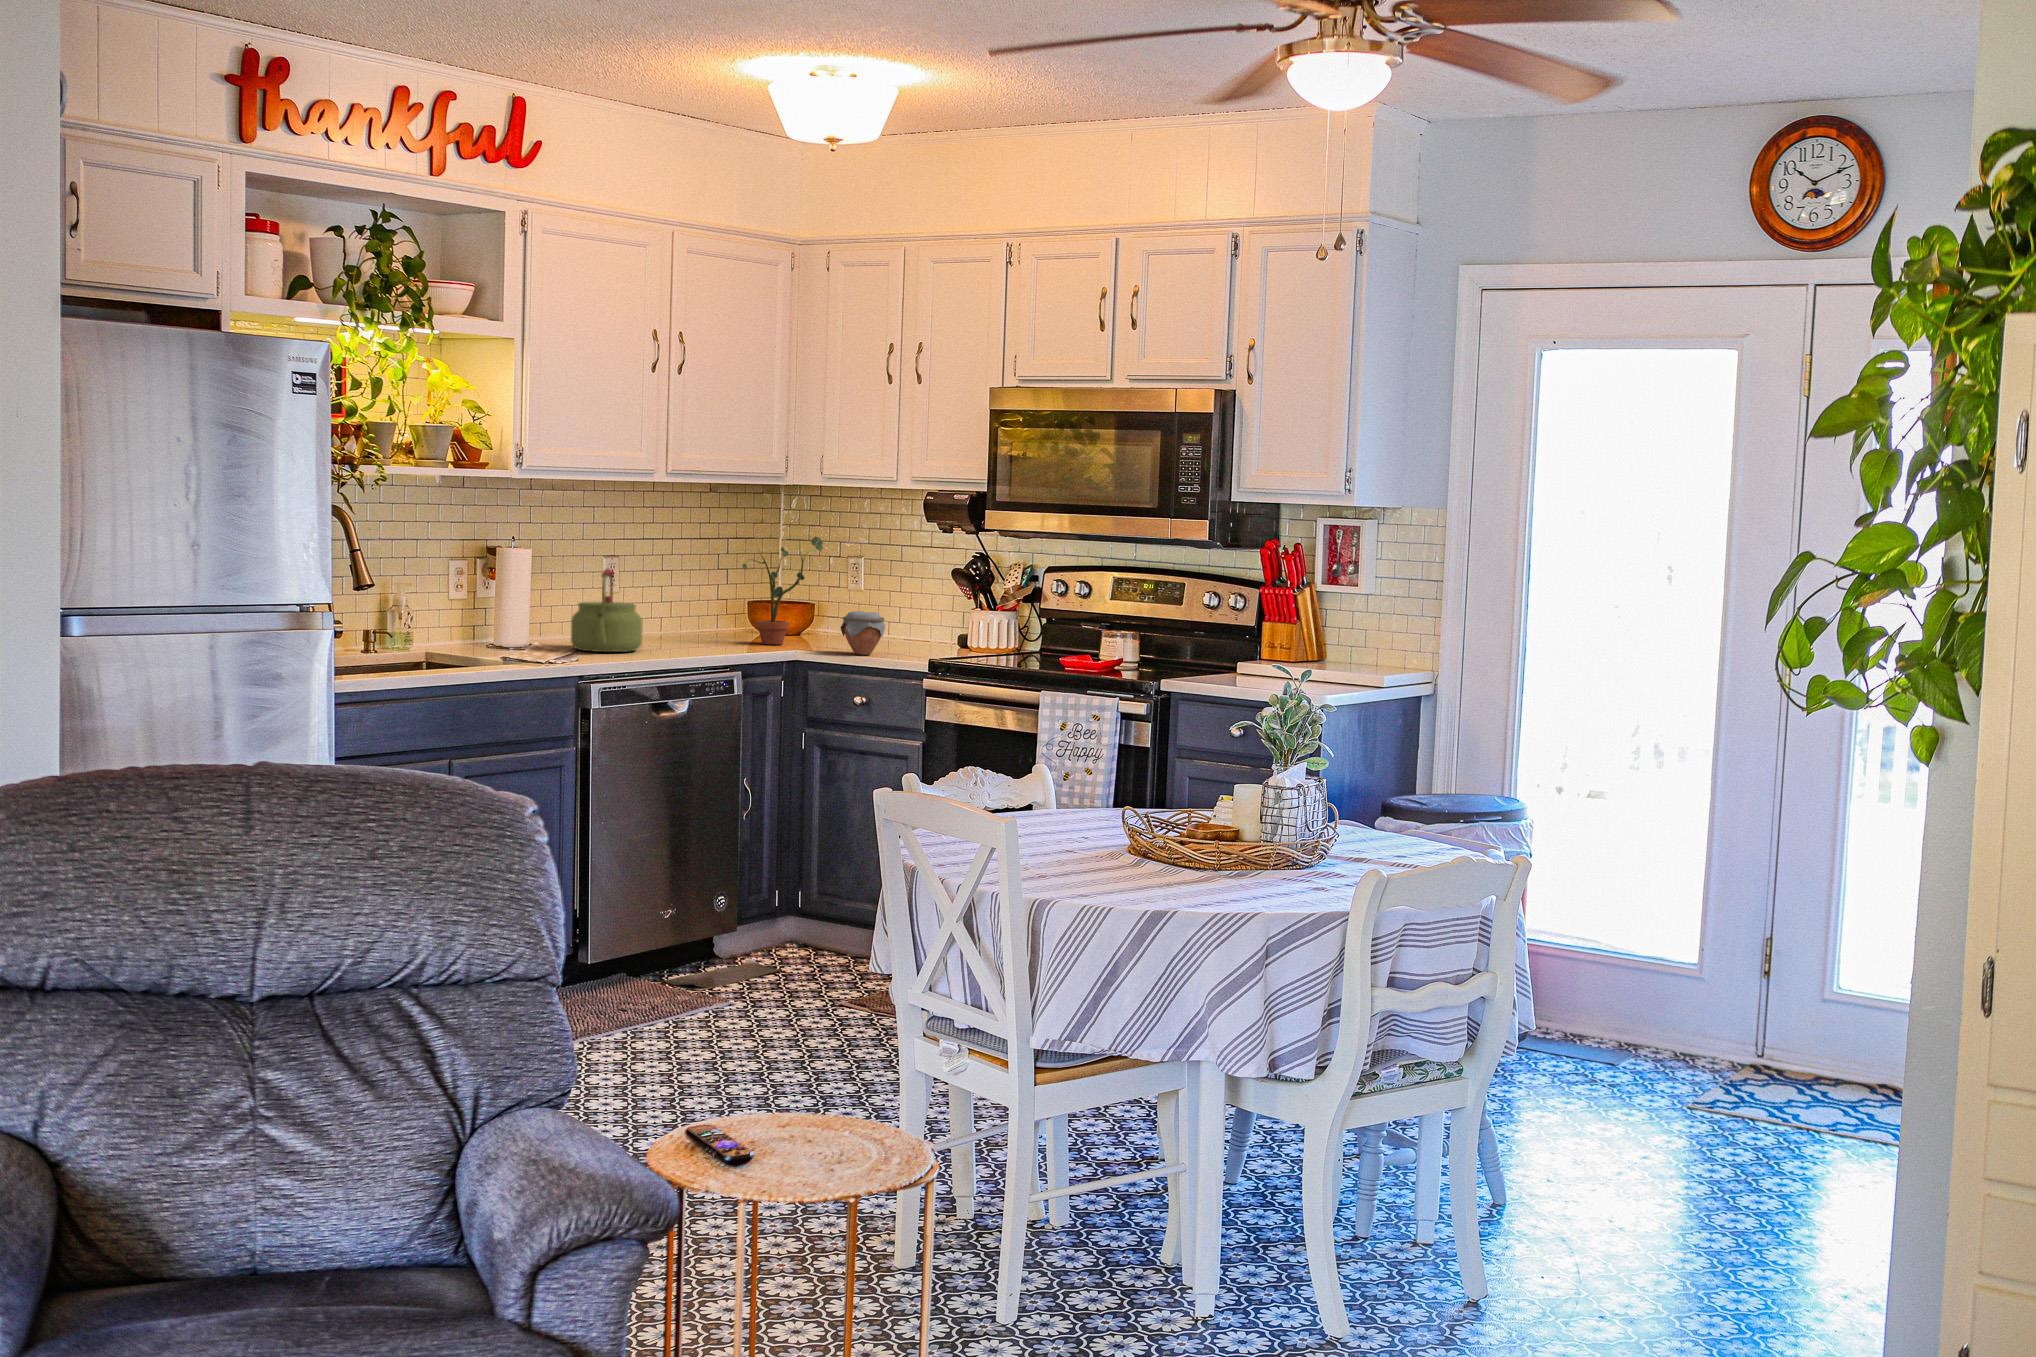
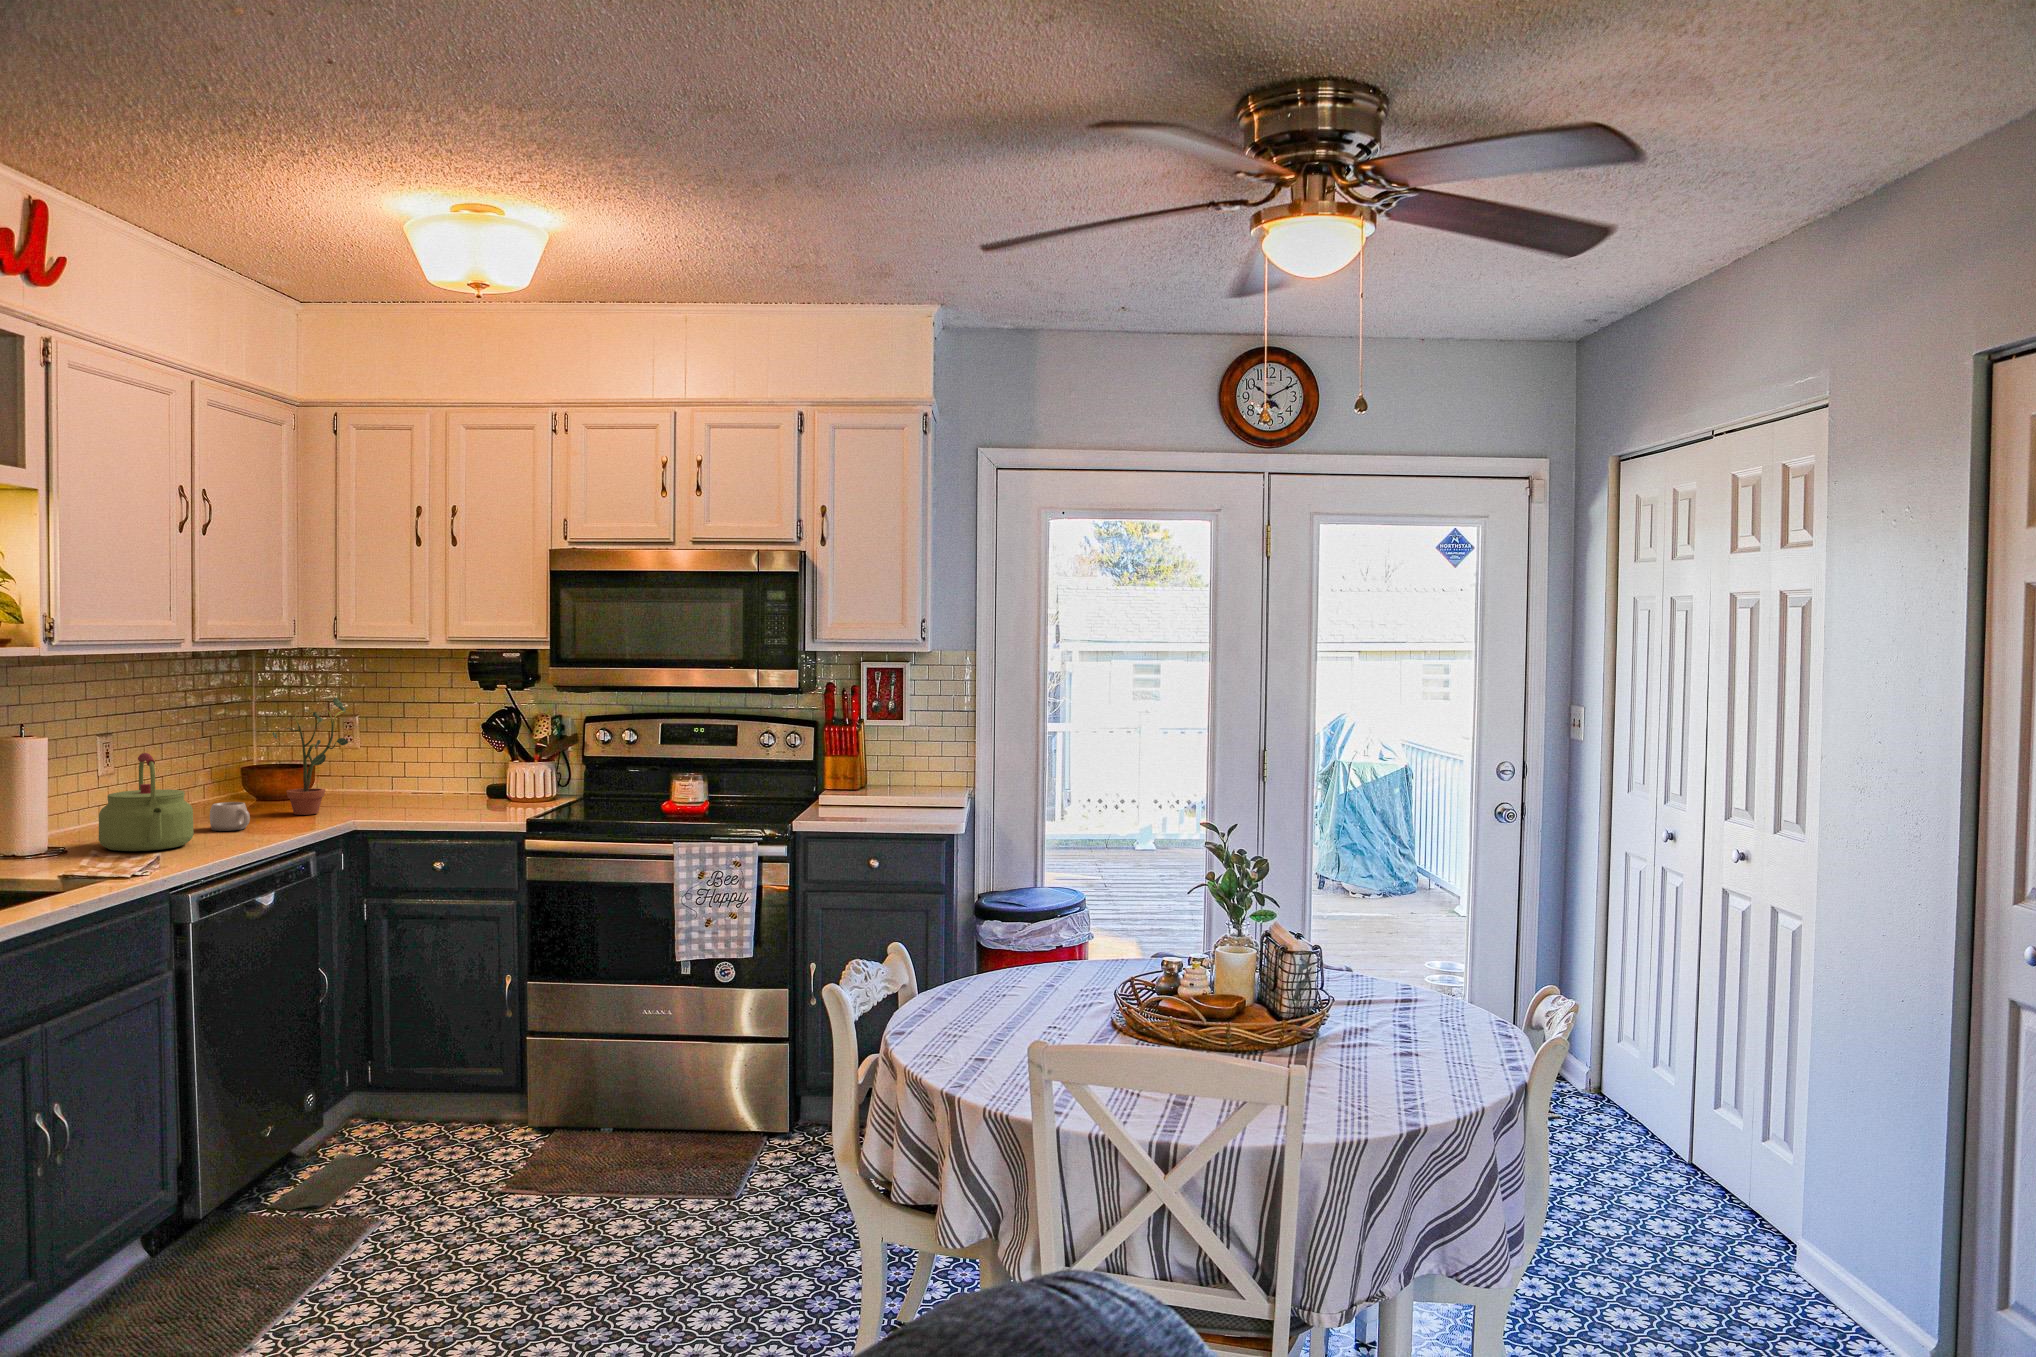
jar: present [841,611,885,655] -> none [404,774,450,818]
mug: none [674,623,704,648] -> present [210,802,250,831]

